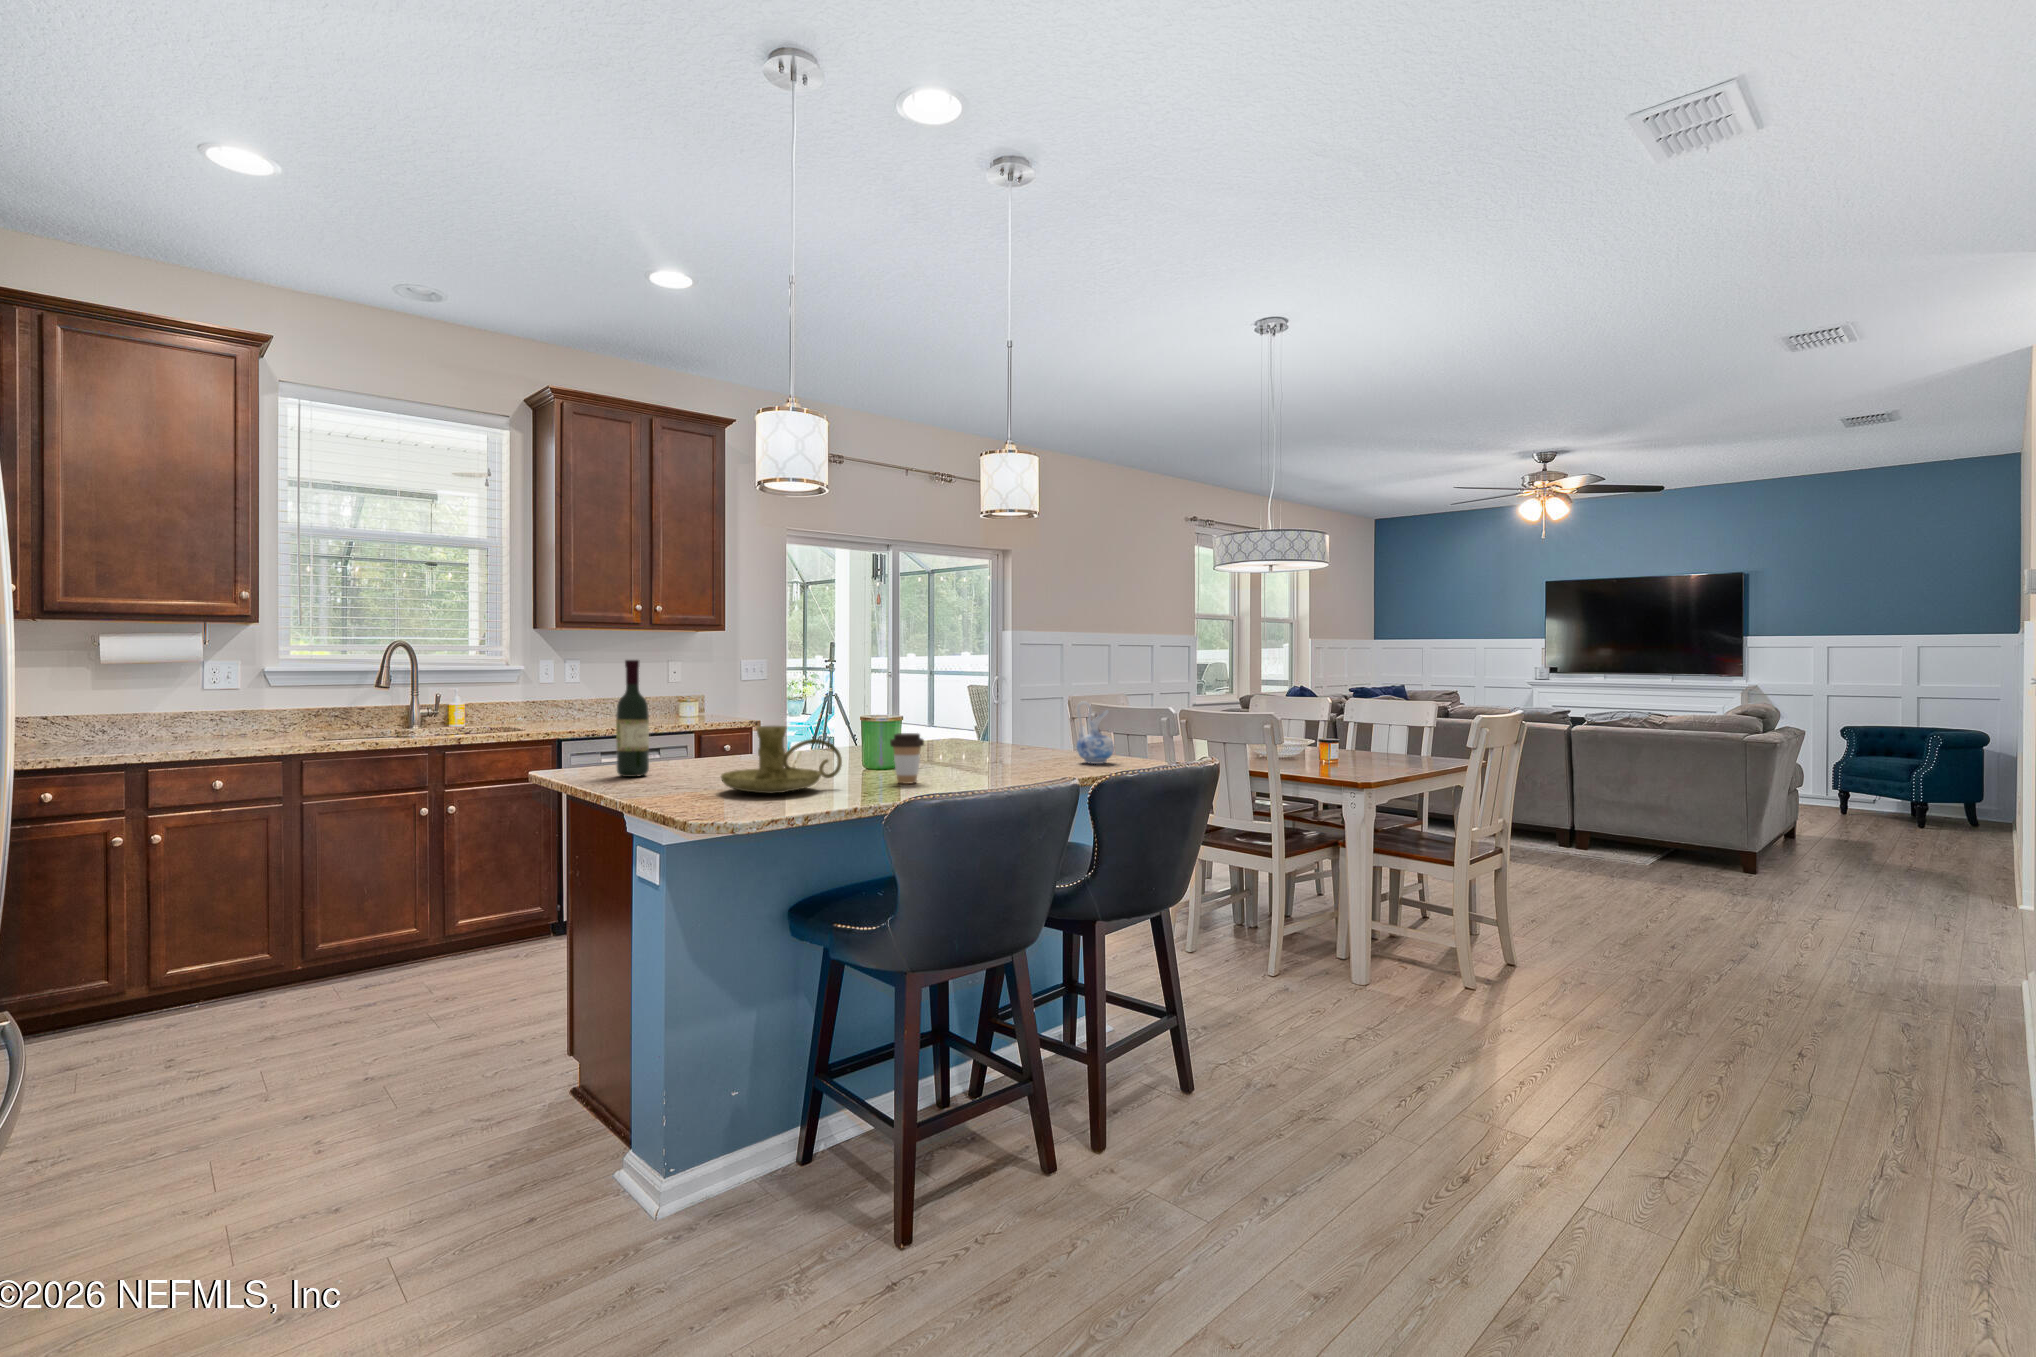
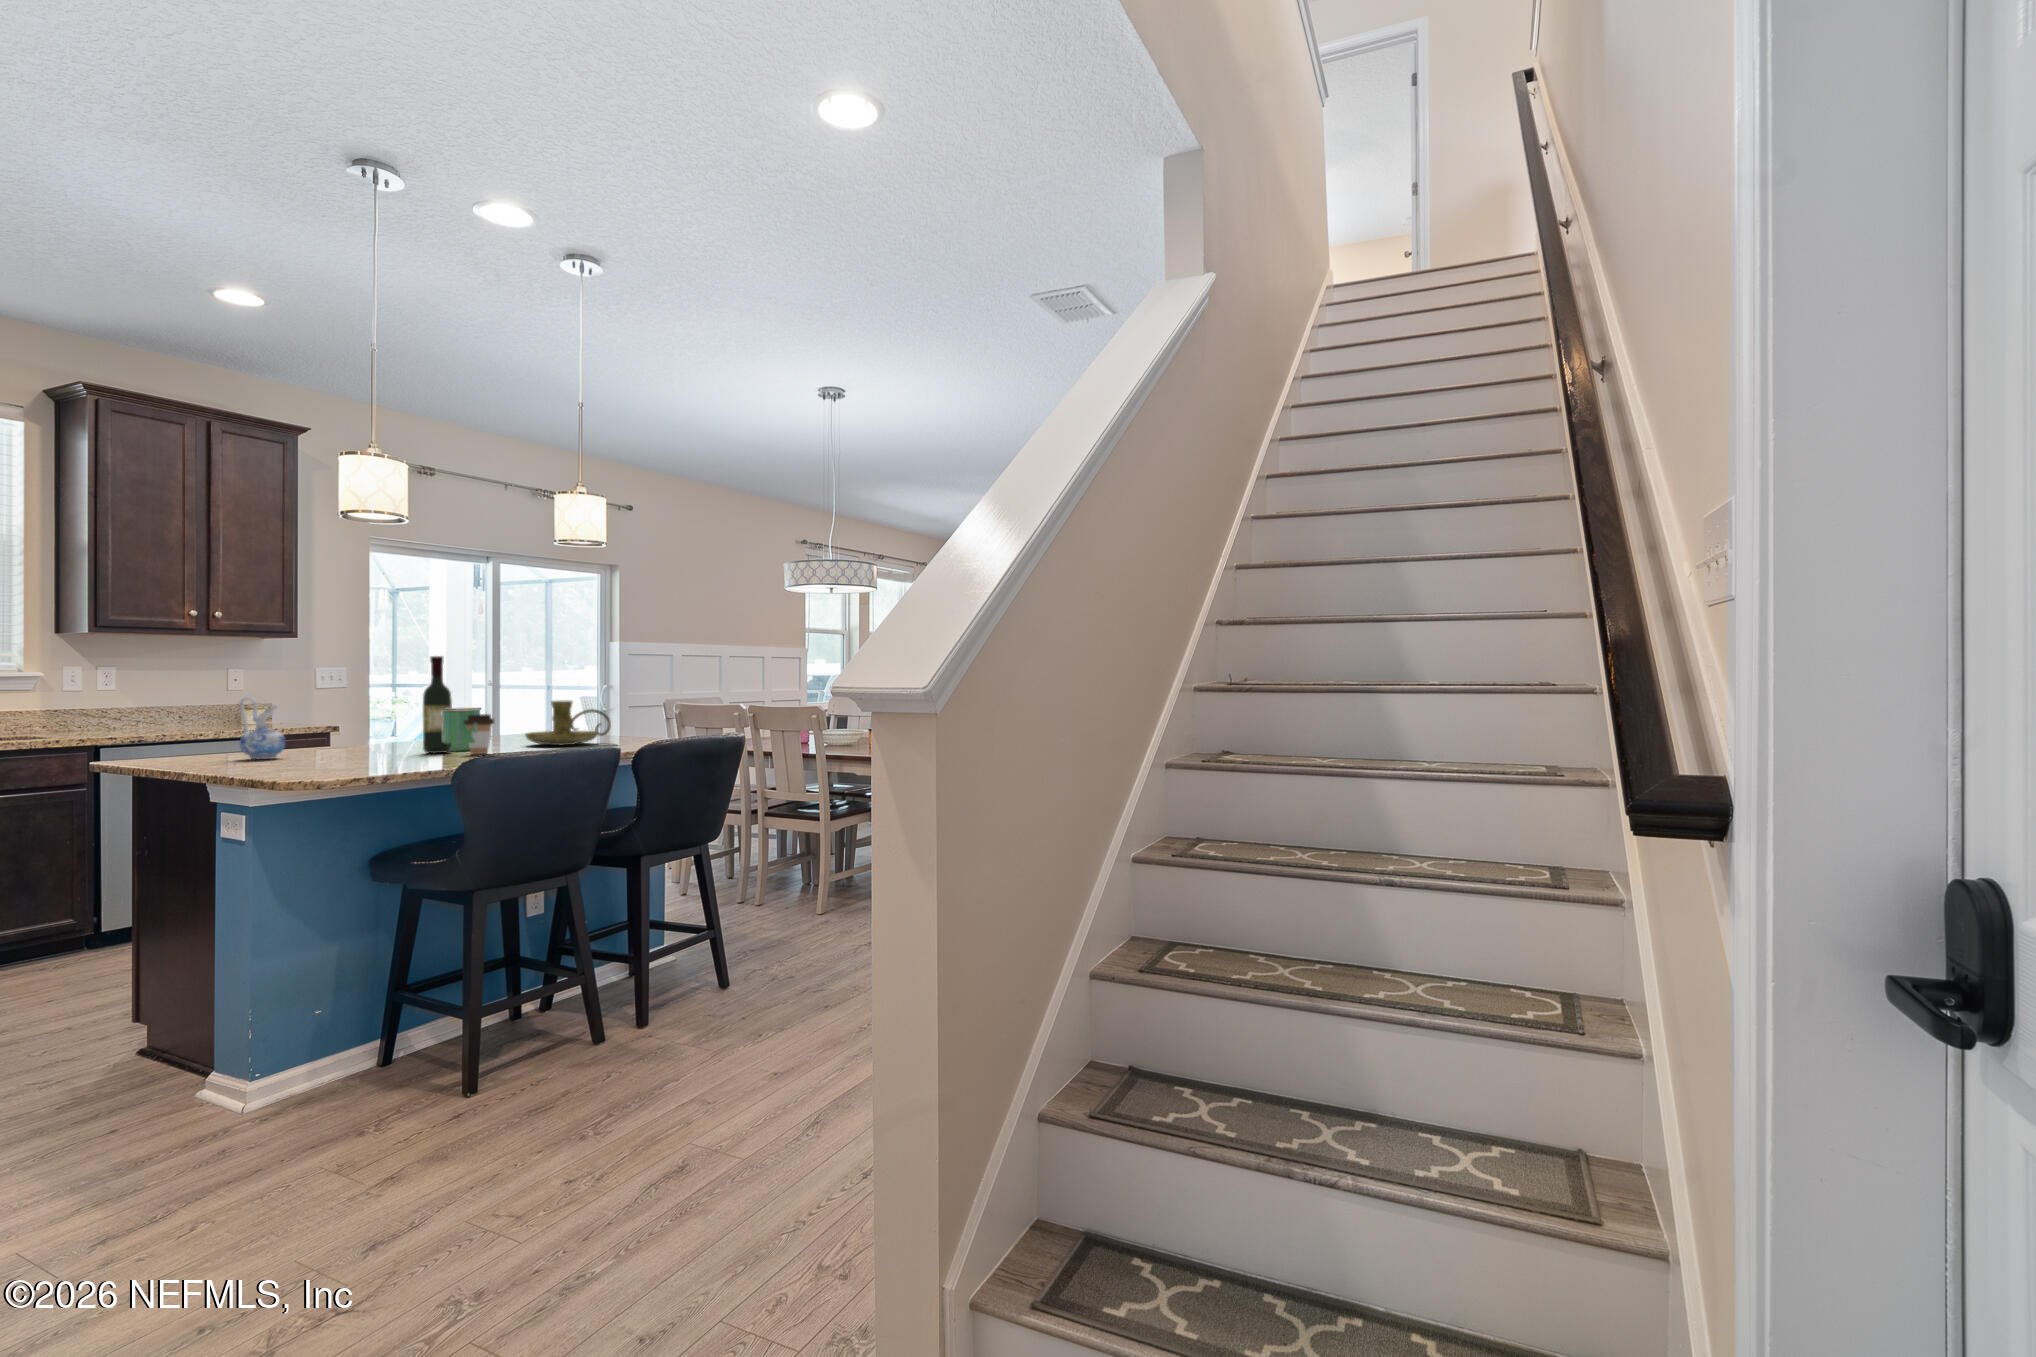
wine bottle: present [616,660,649,777] -> present [423,656,452,753]
ceramic pitcher: present [1077,701,1114,764] -> present [239,697,285,759]
candle holder: present [721,726,842,793] -> present [525,700,611,745]

